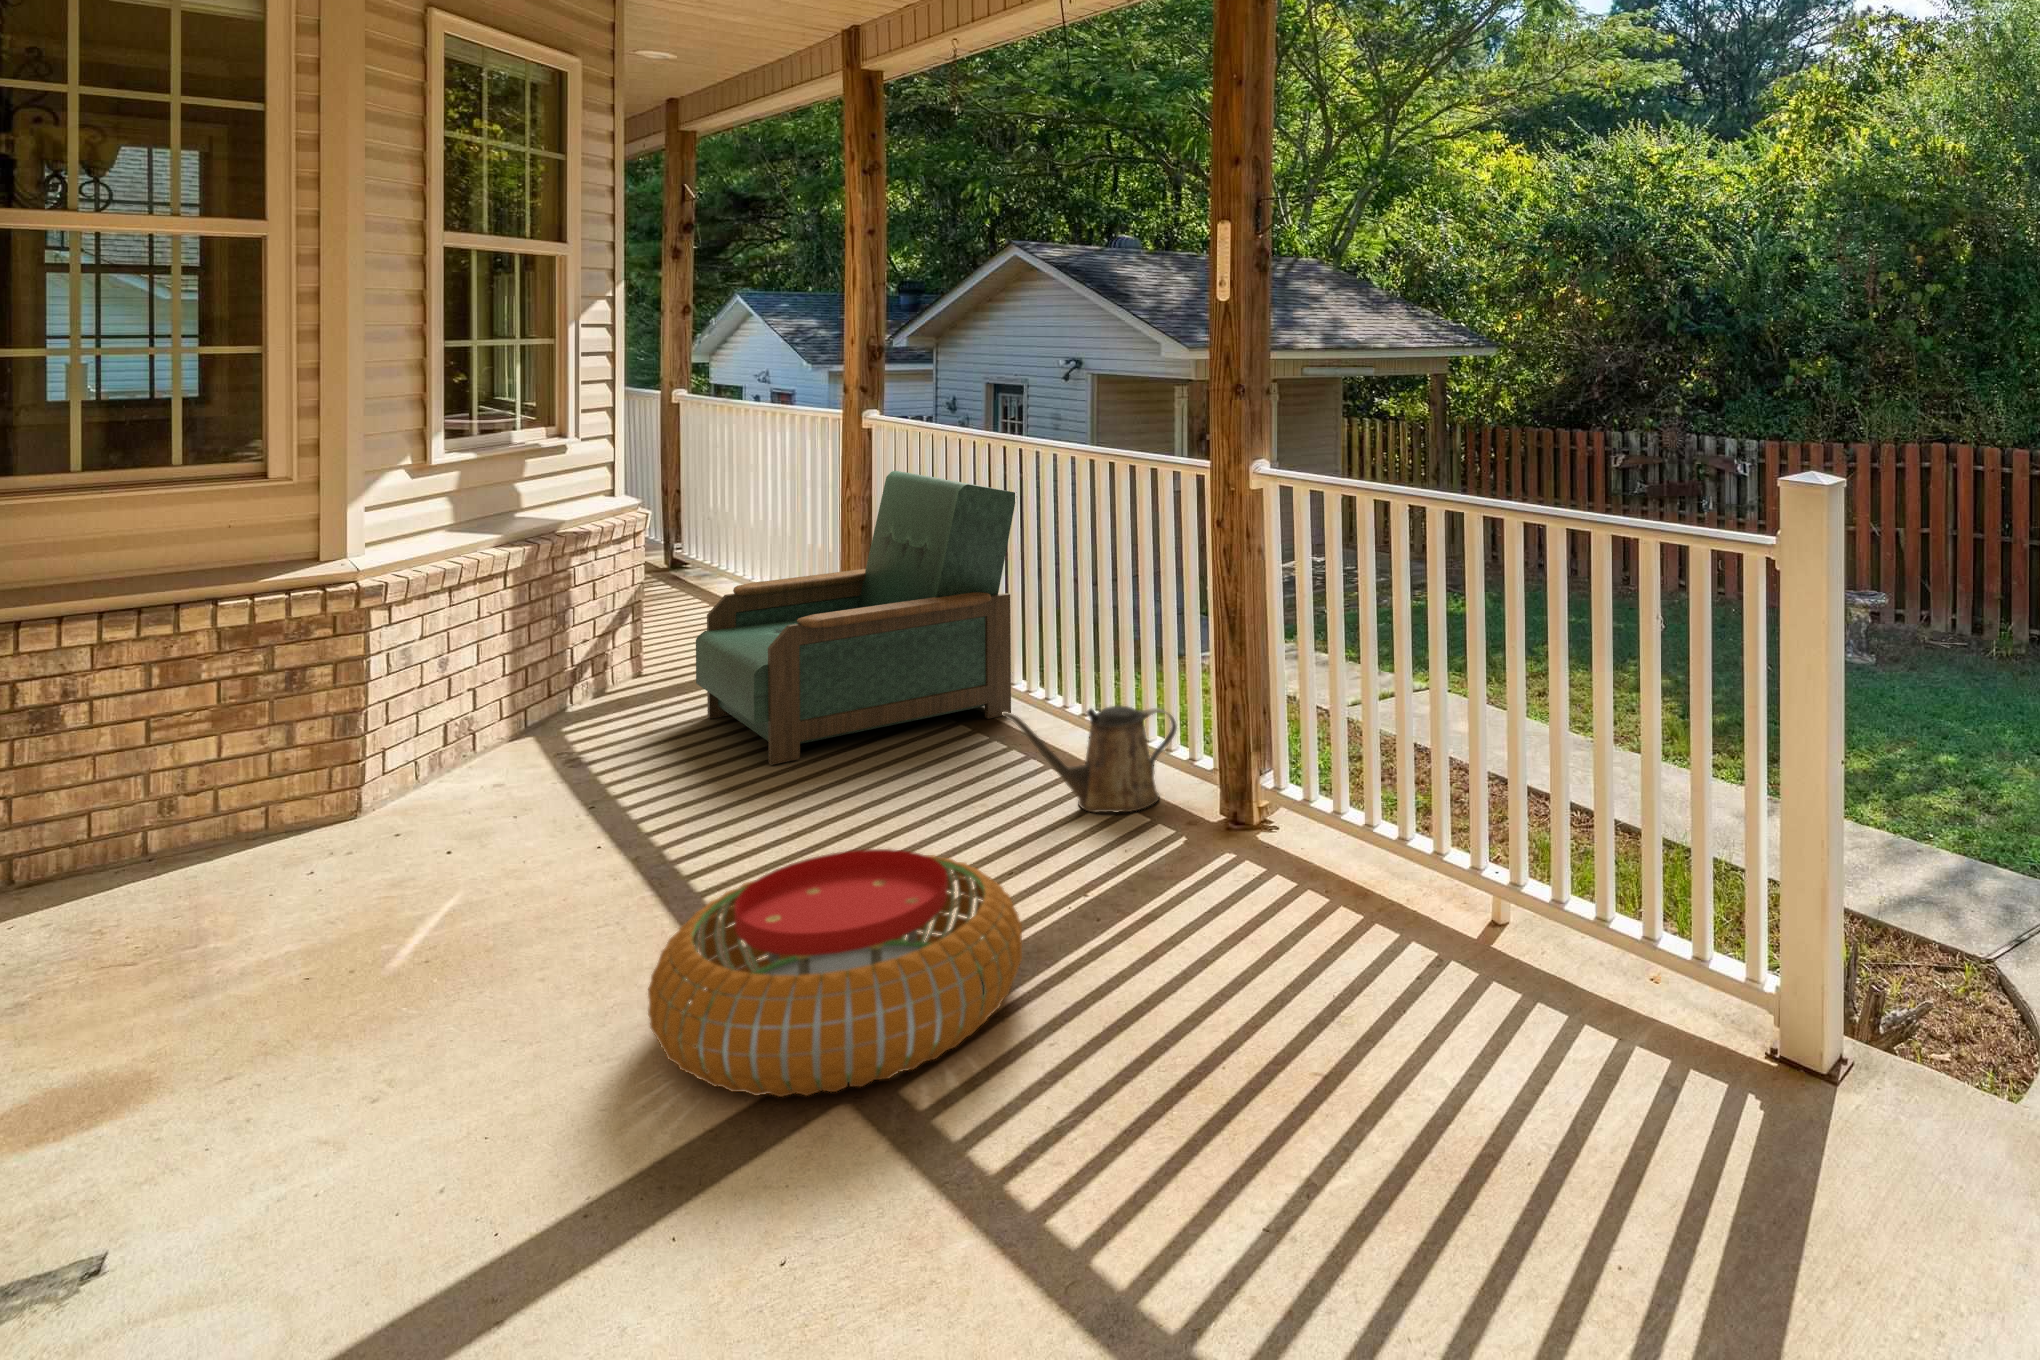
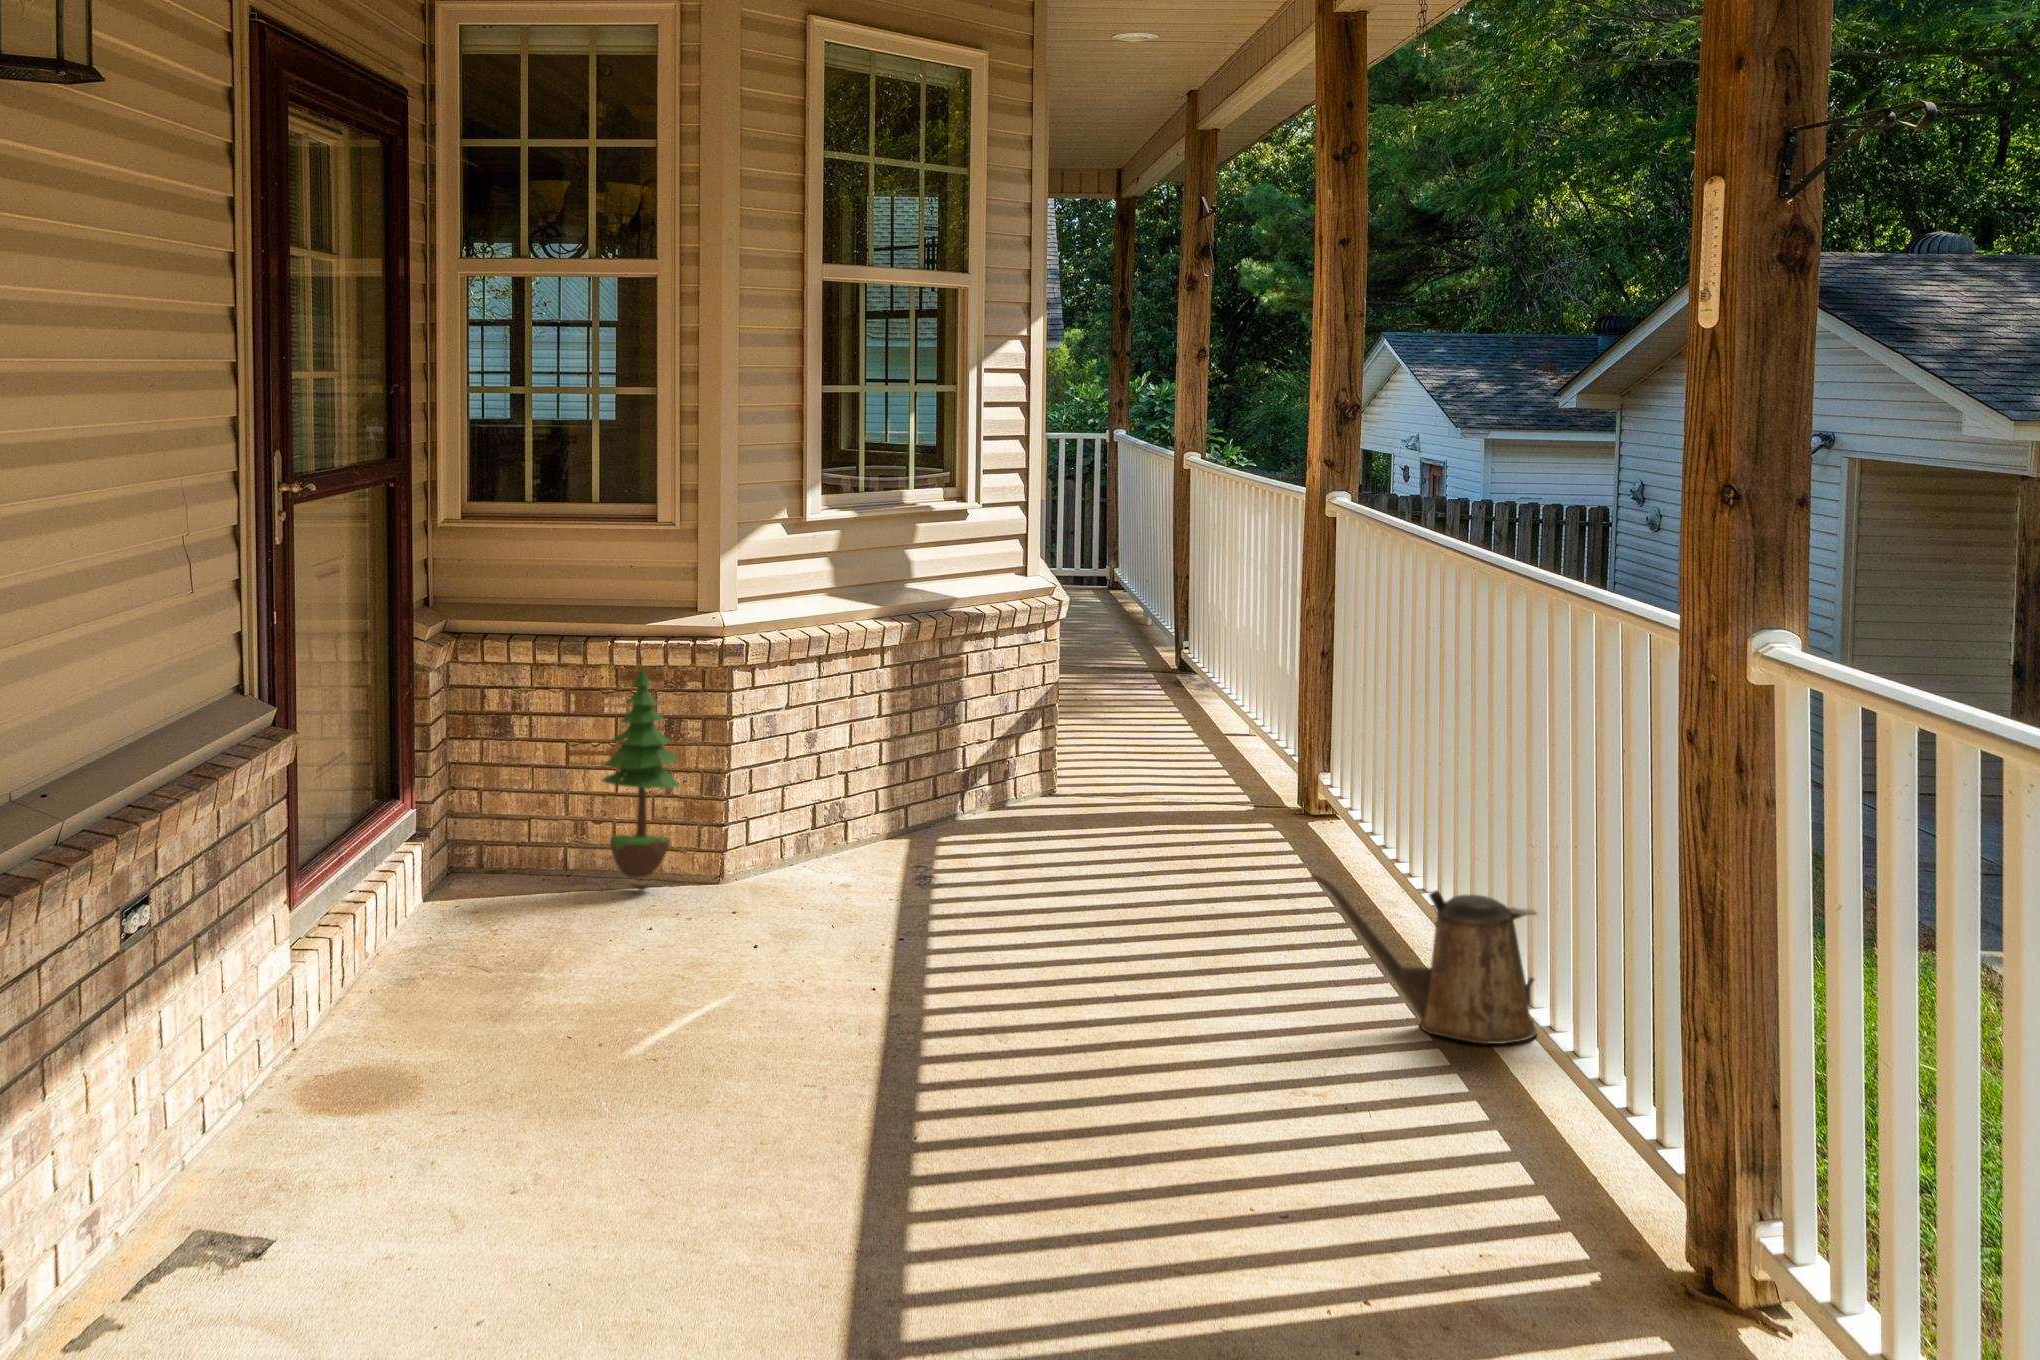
armchair: present [696,471,1015,765] -> none [1069,563,1441,909]
potted tree: none [213,624,318,850] -> present [602,667,679,891]
pouf: present [648,849,1022,1097] -> none [789,968,1190,1208]

